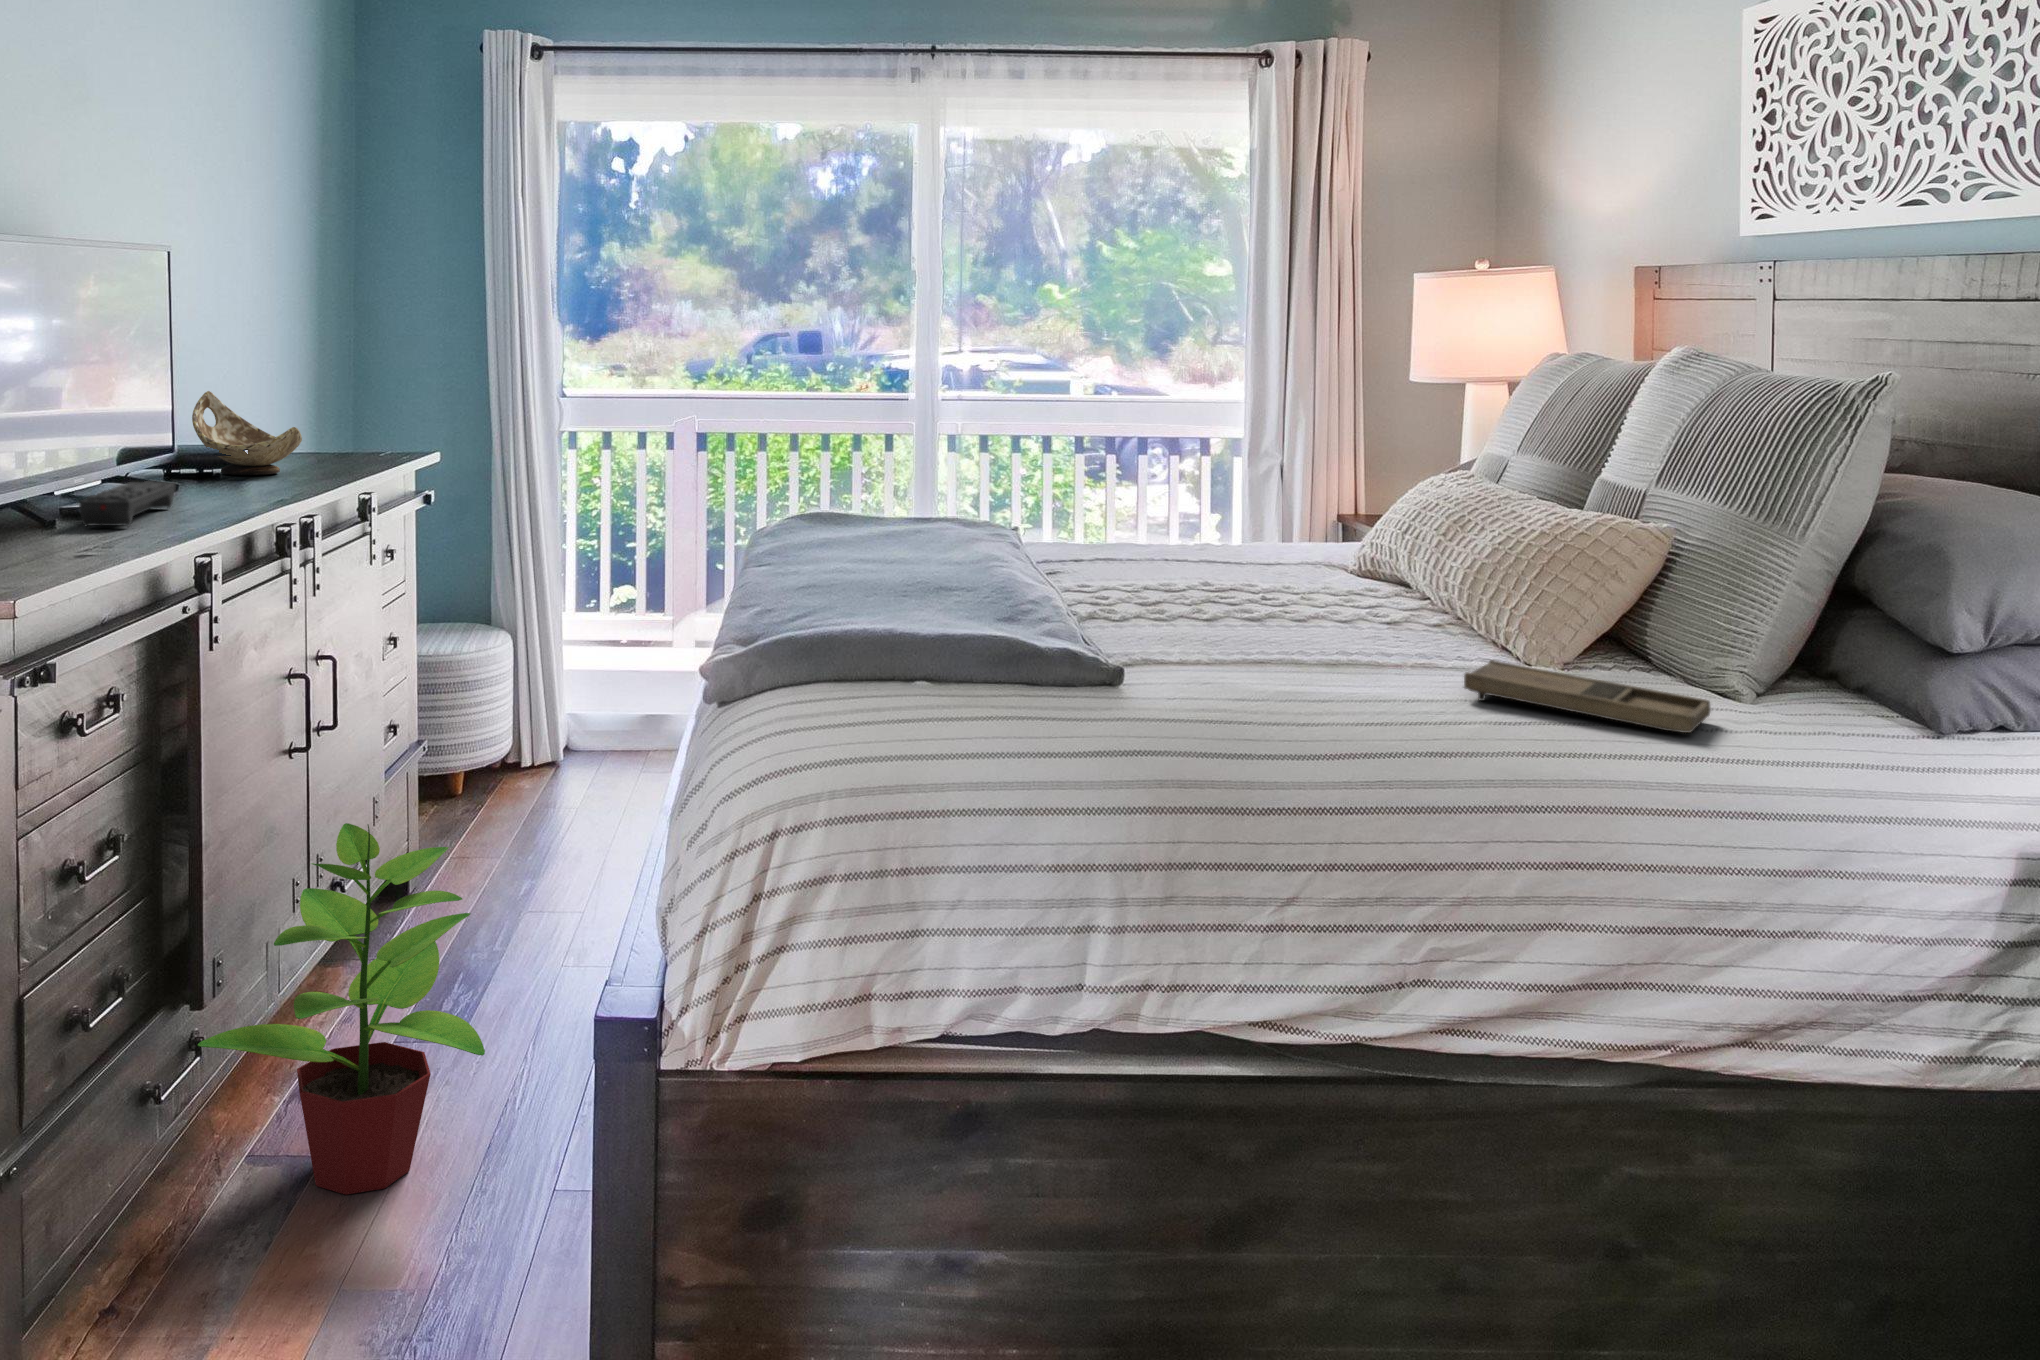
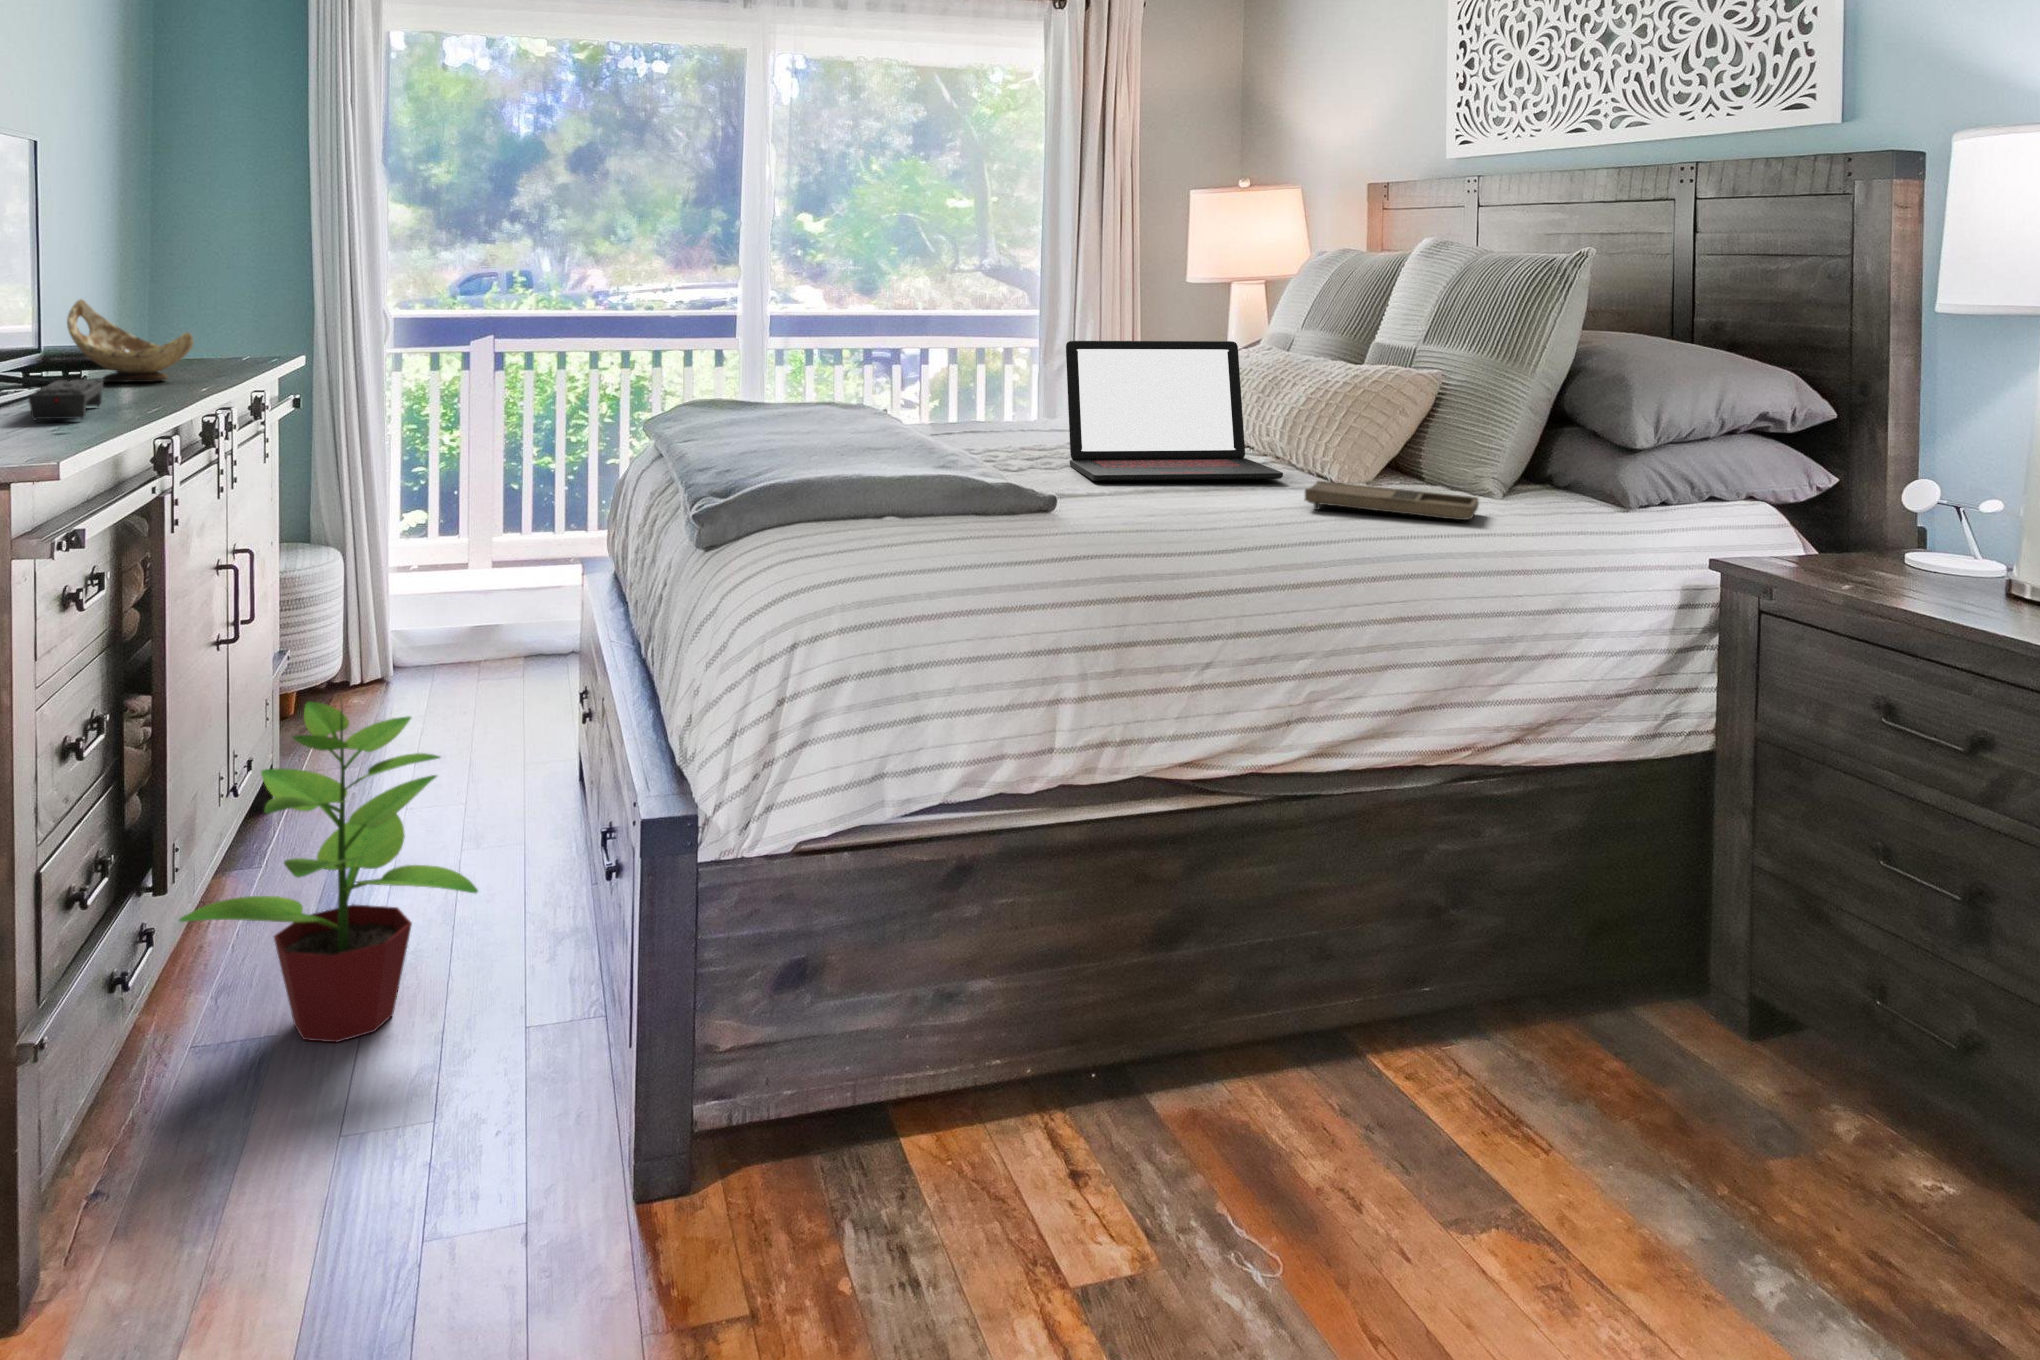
laptop: none [1198,463,1458,649] -> present [1066,341,1283,481]

